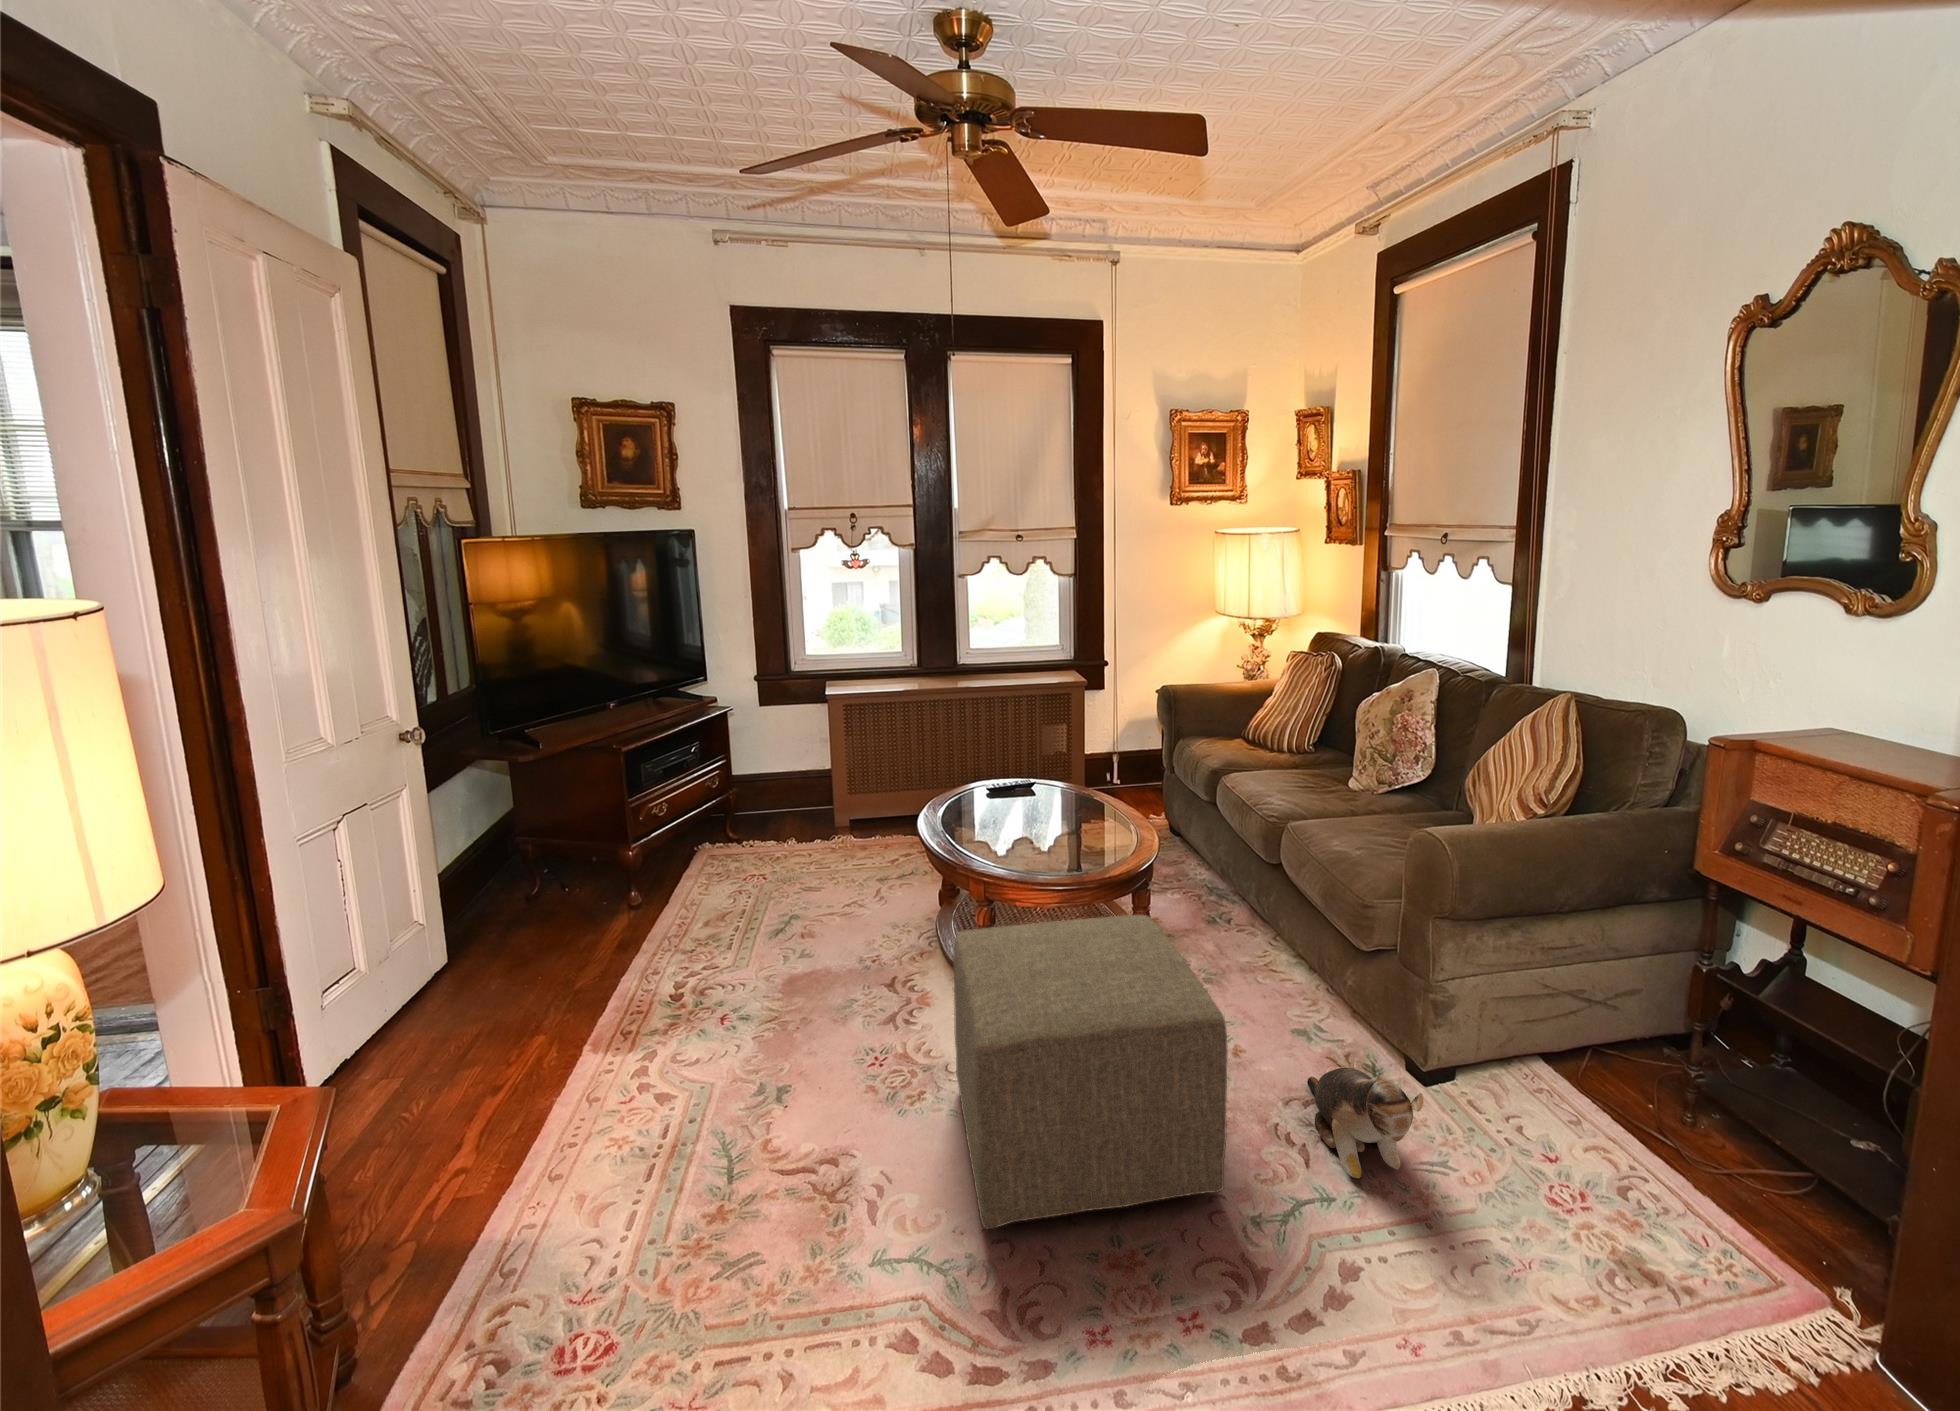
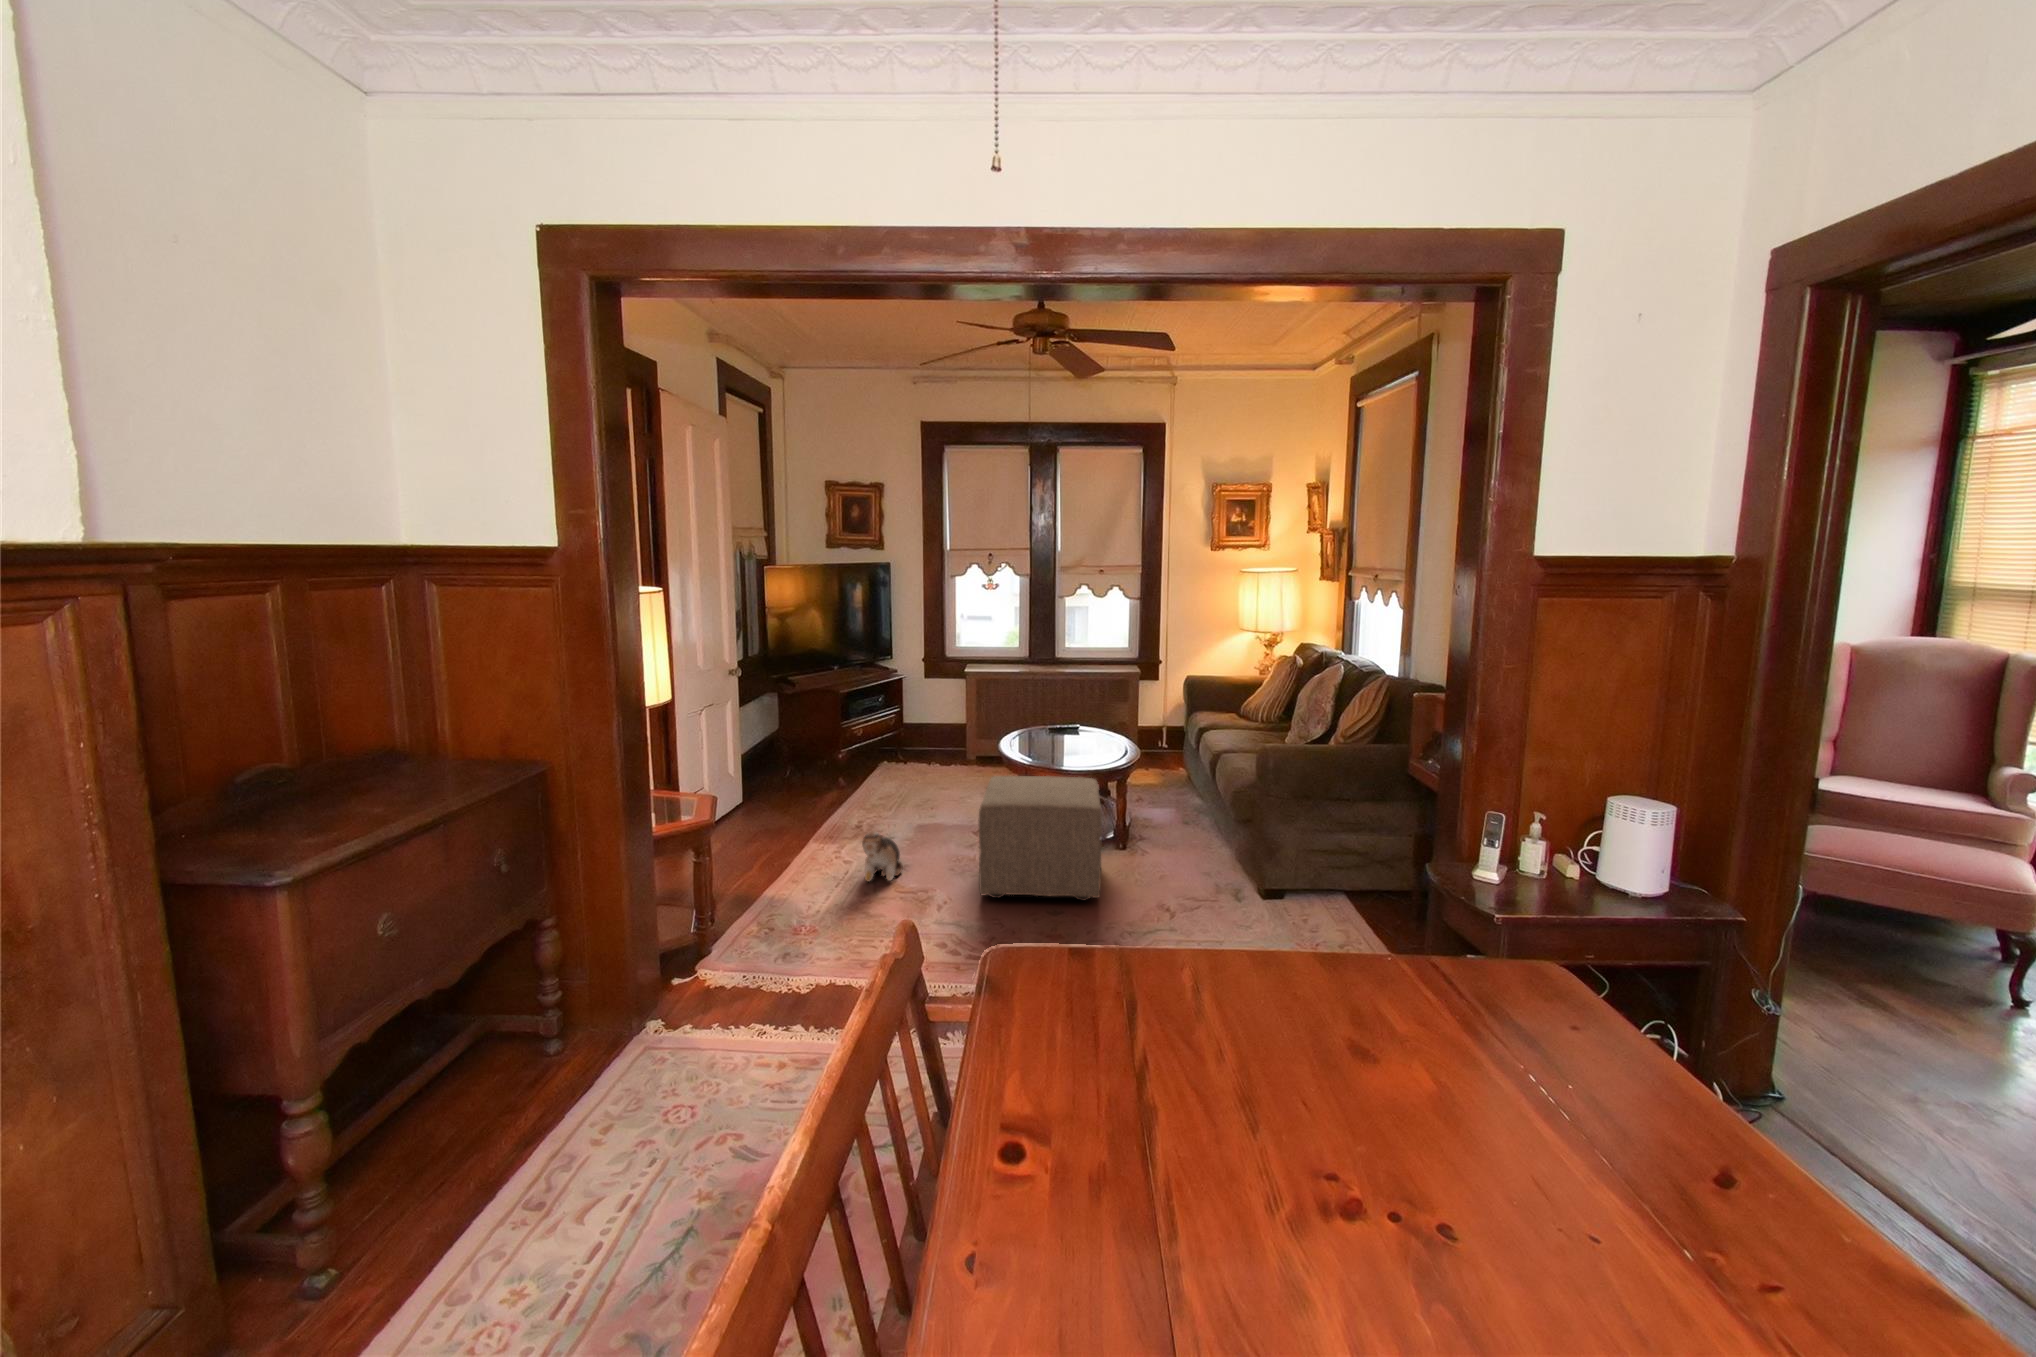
plush toy: present [1307,1067,1423,1179] -> present [862,831,903,882]

